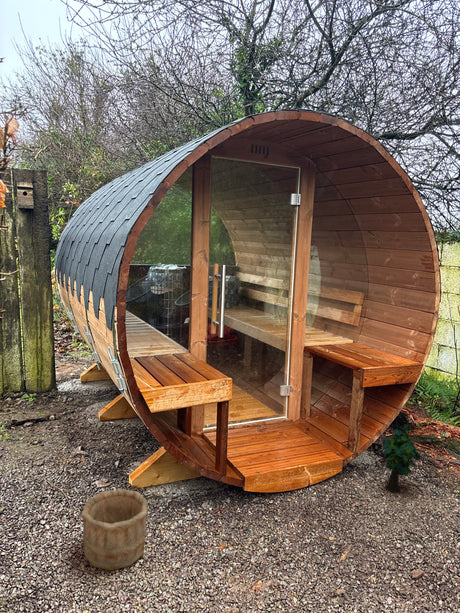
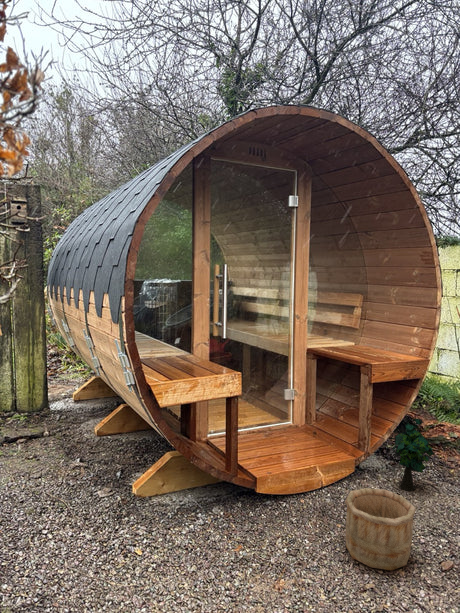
wooden bucket: present [81,489,148,571] -> present [345,488,416,571]

